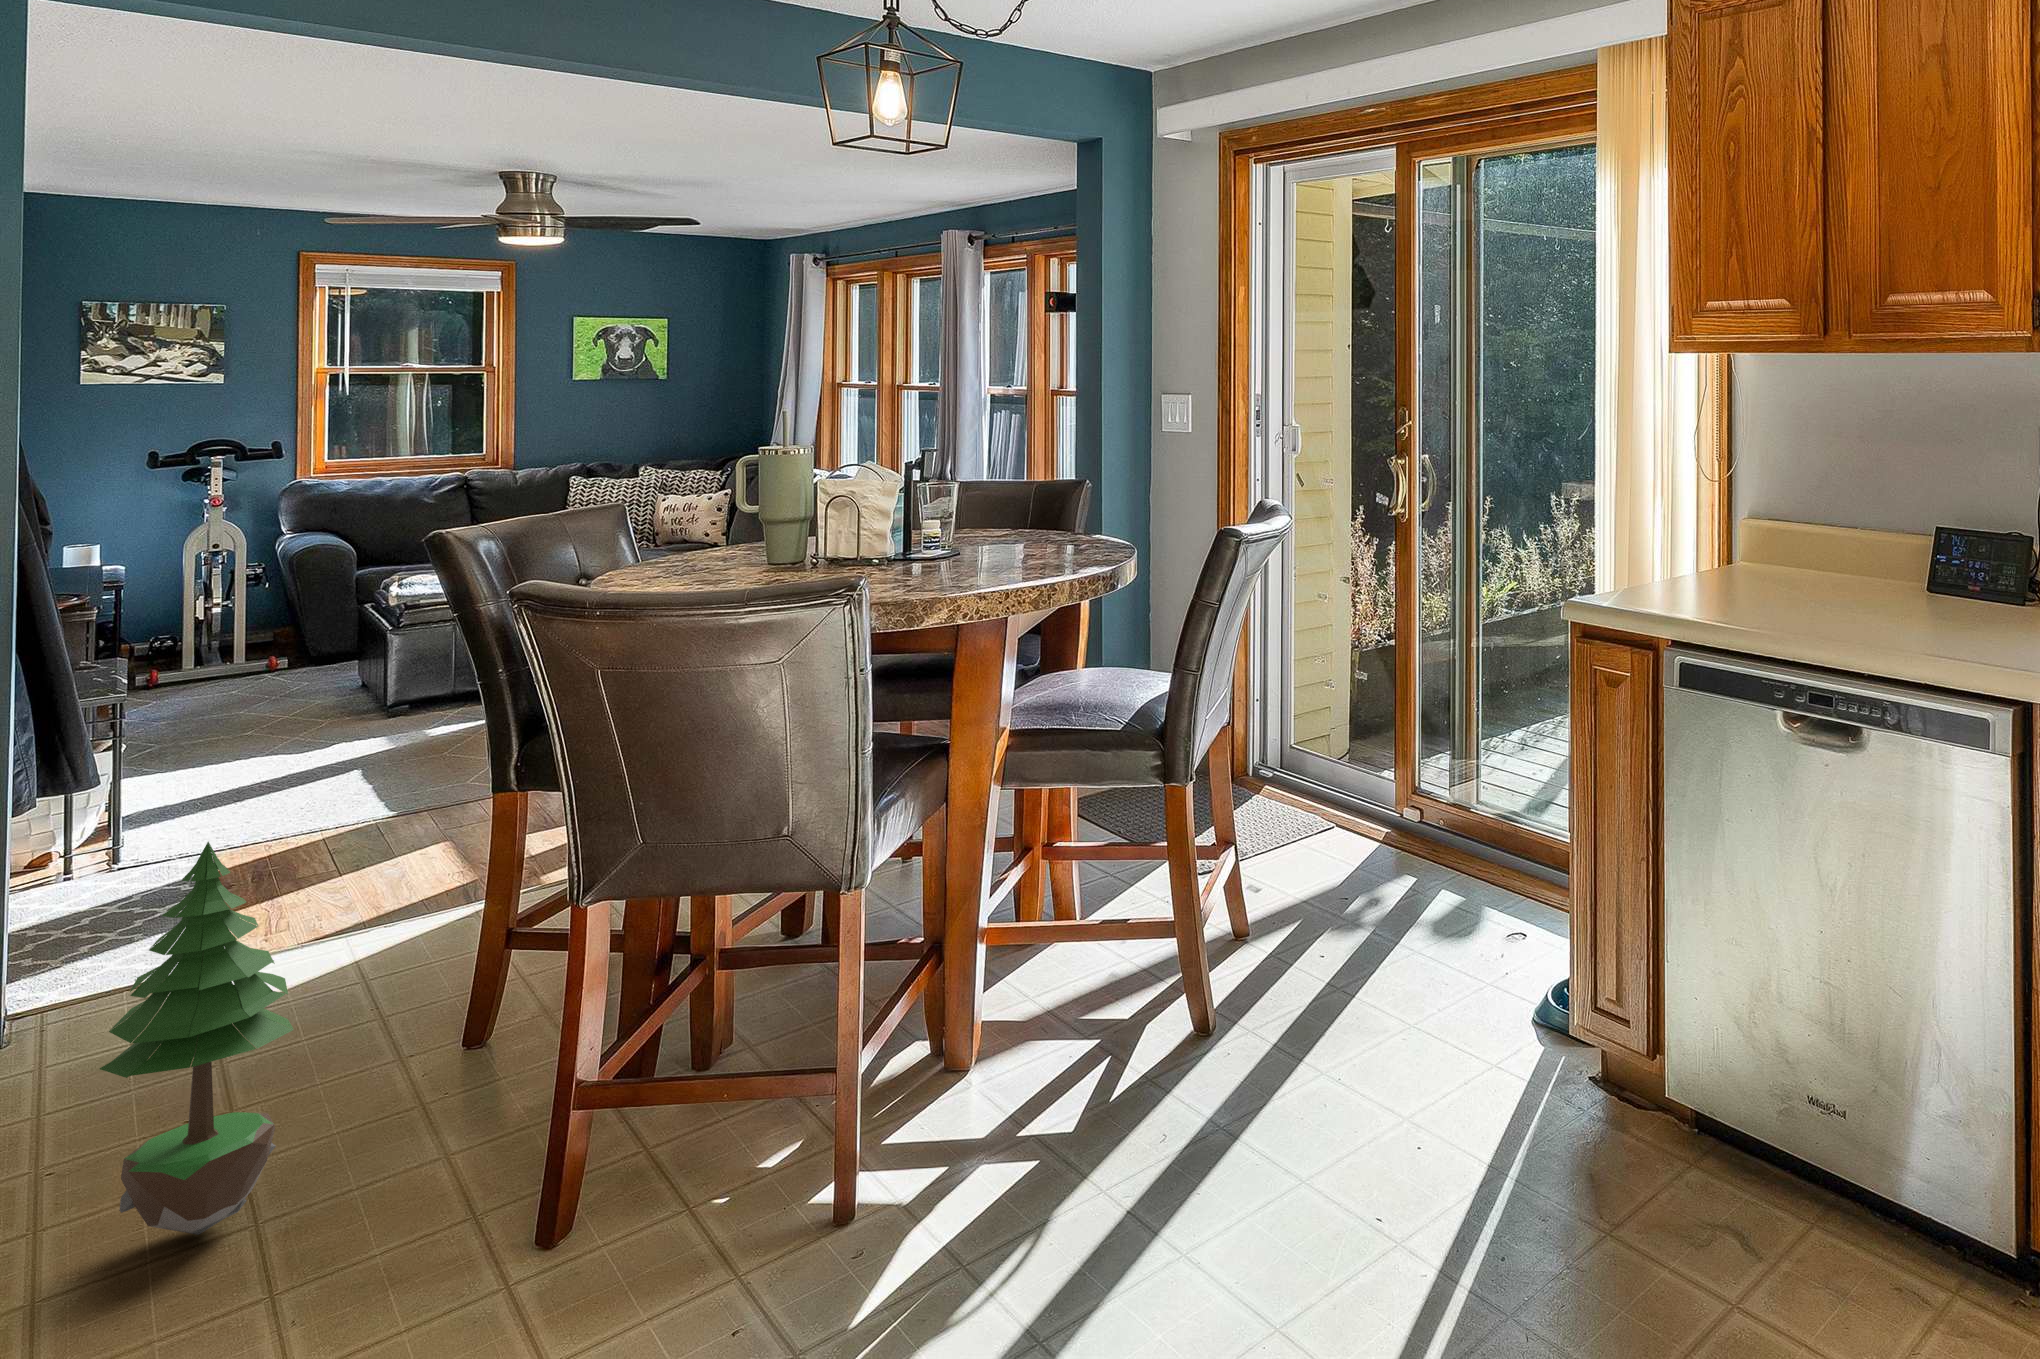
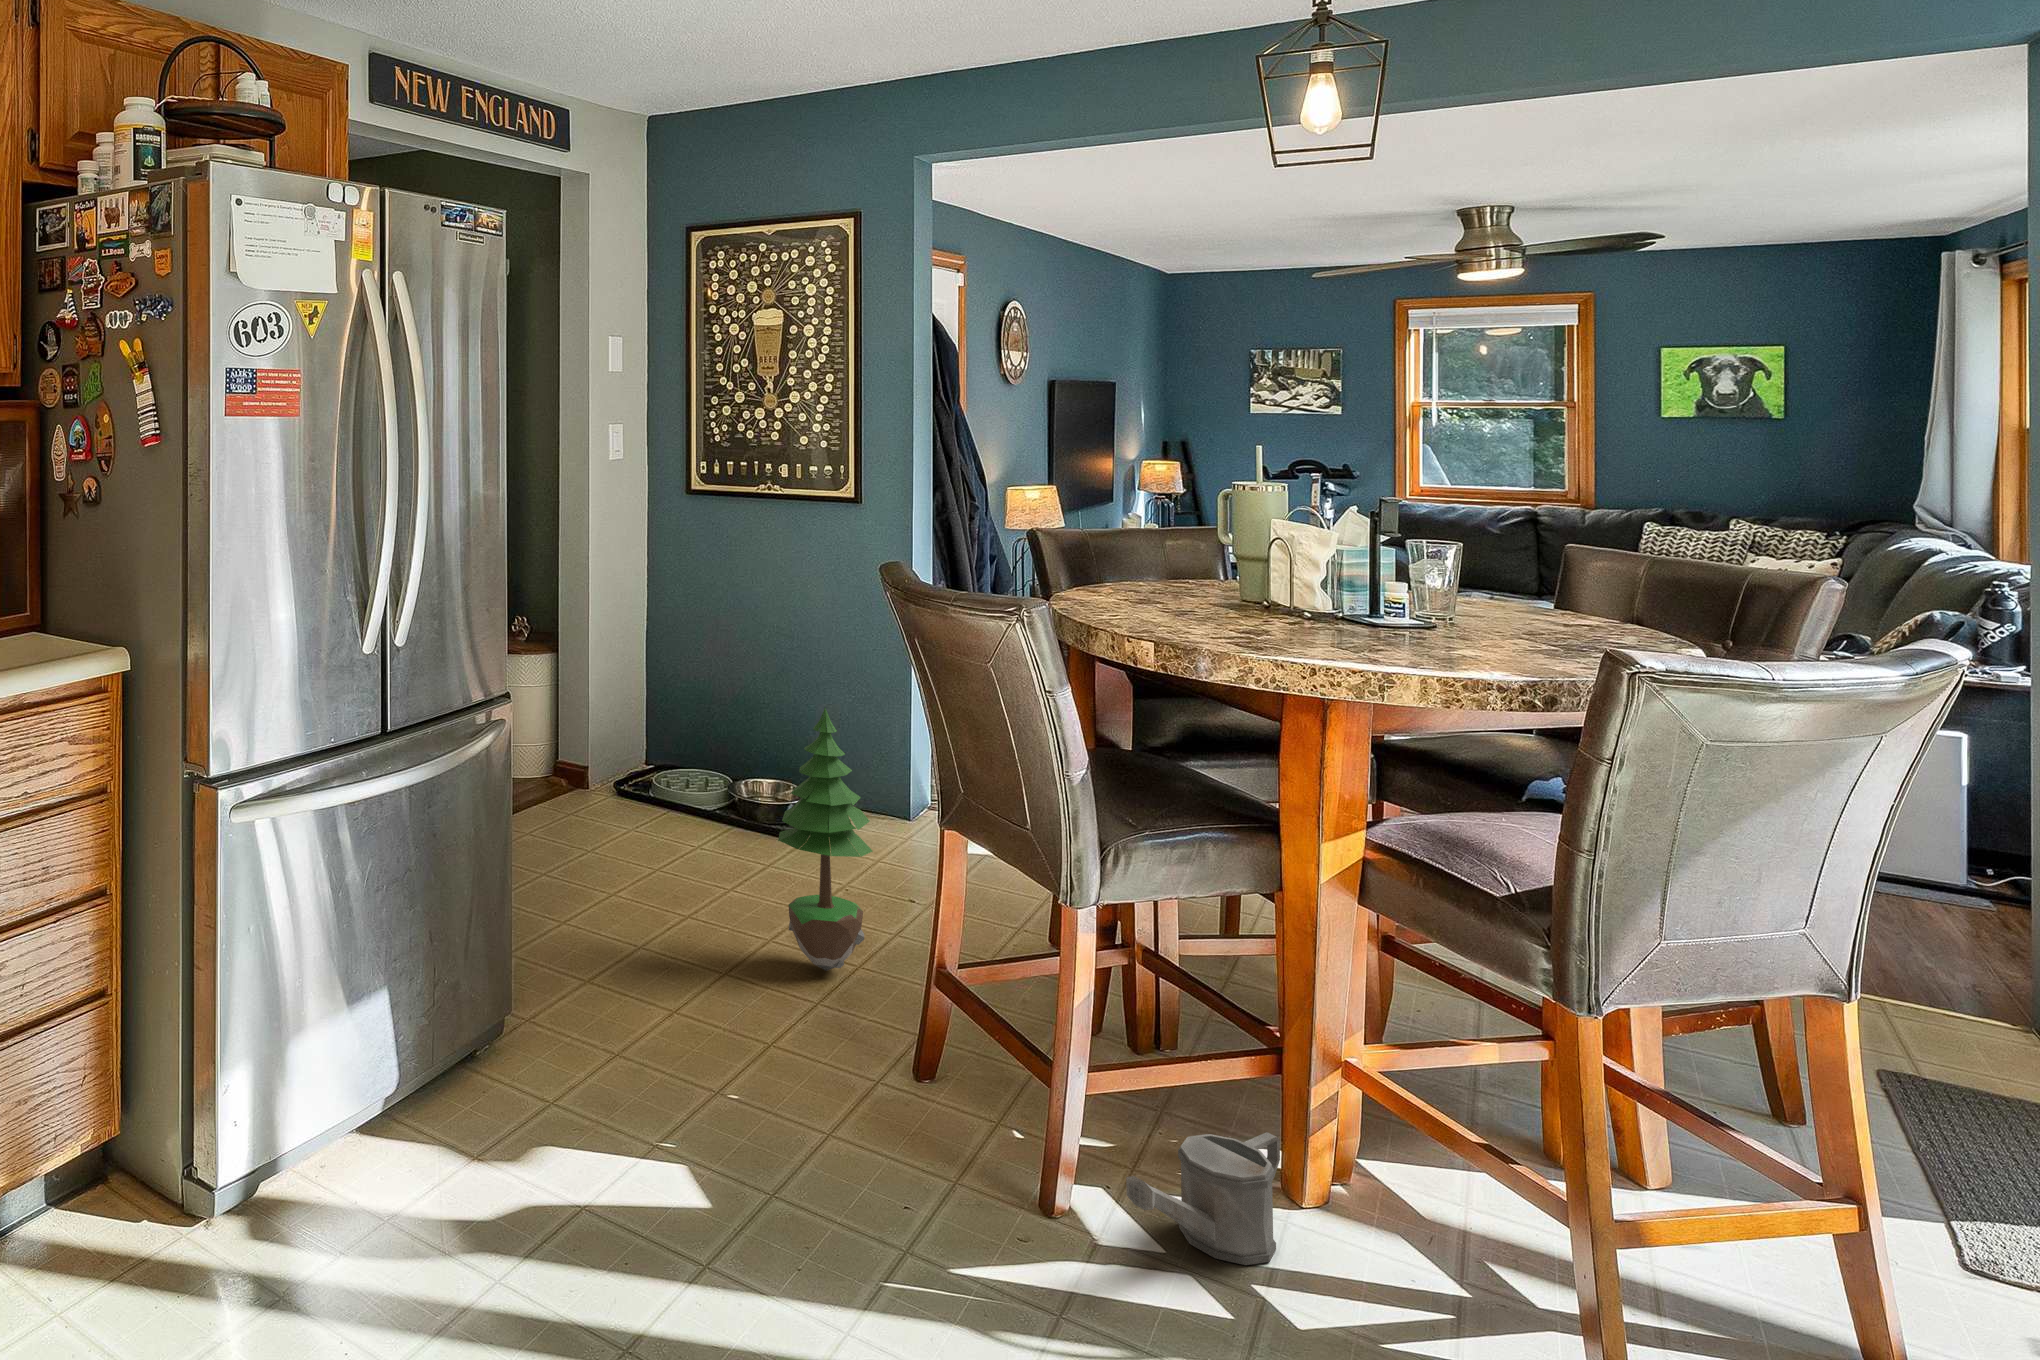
watering can: none [919,1024,1003,1153] -> present [1126,1132,1280,1265]

